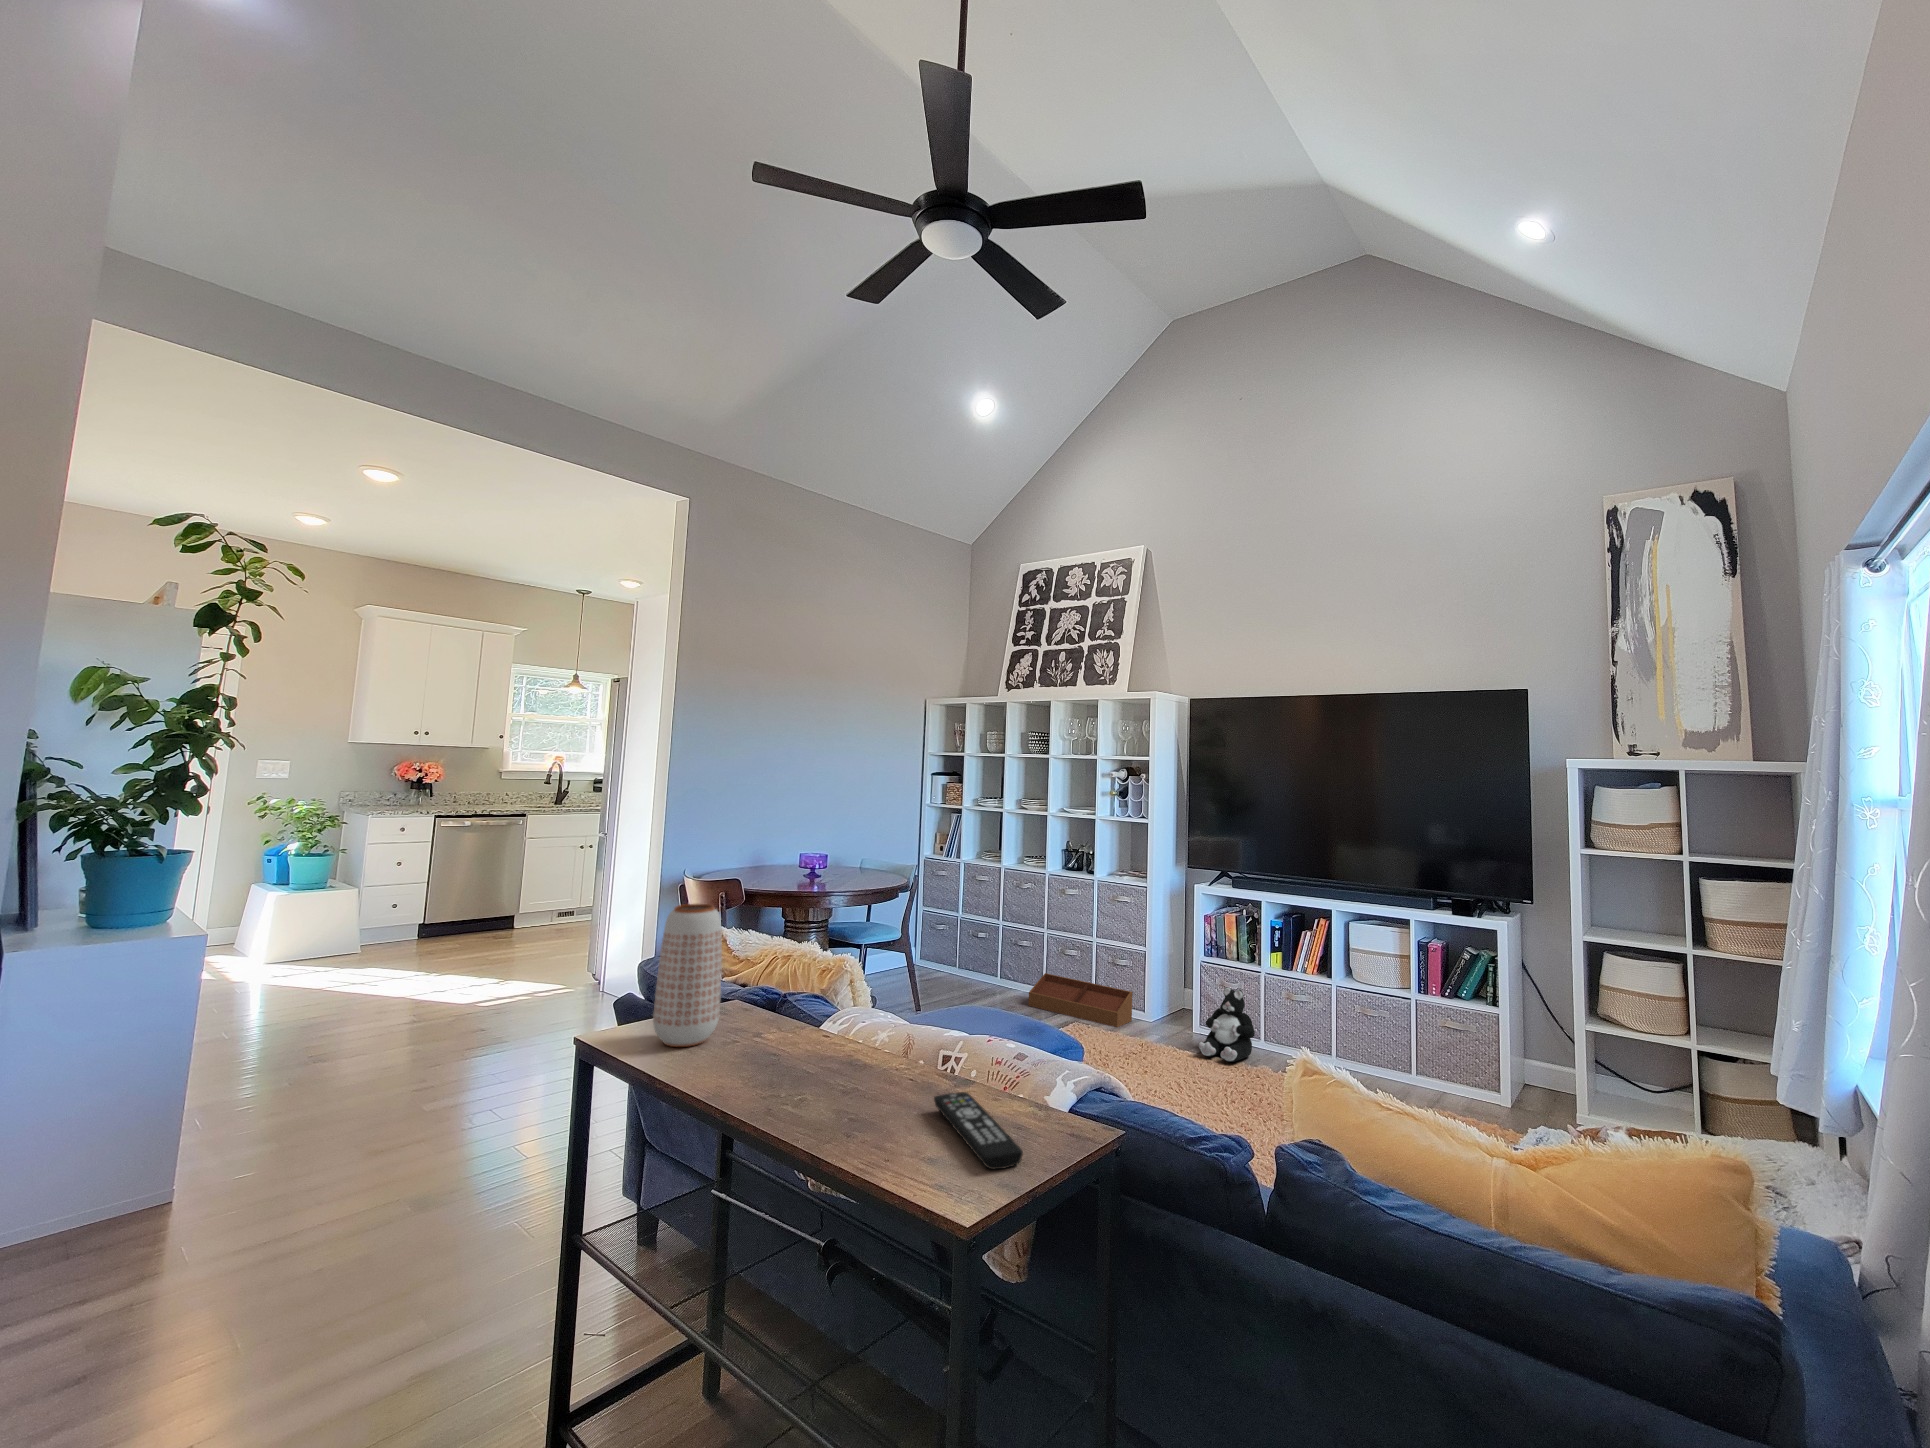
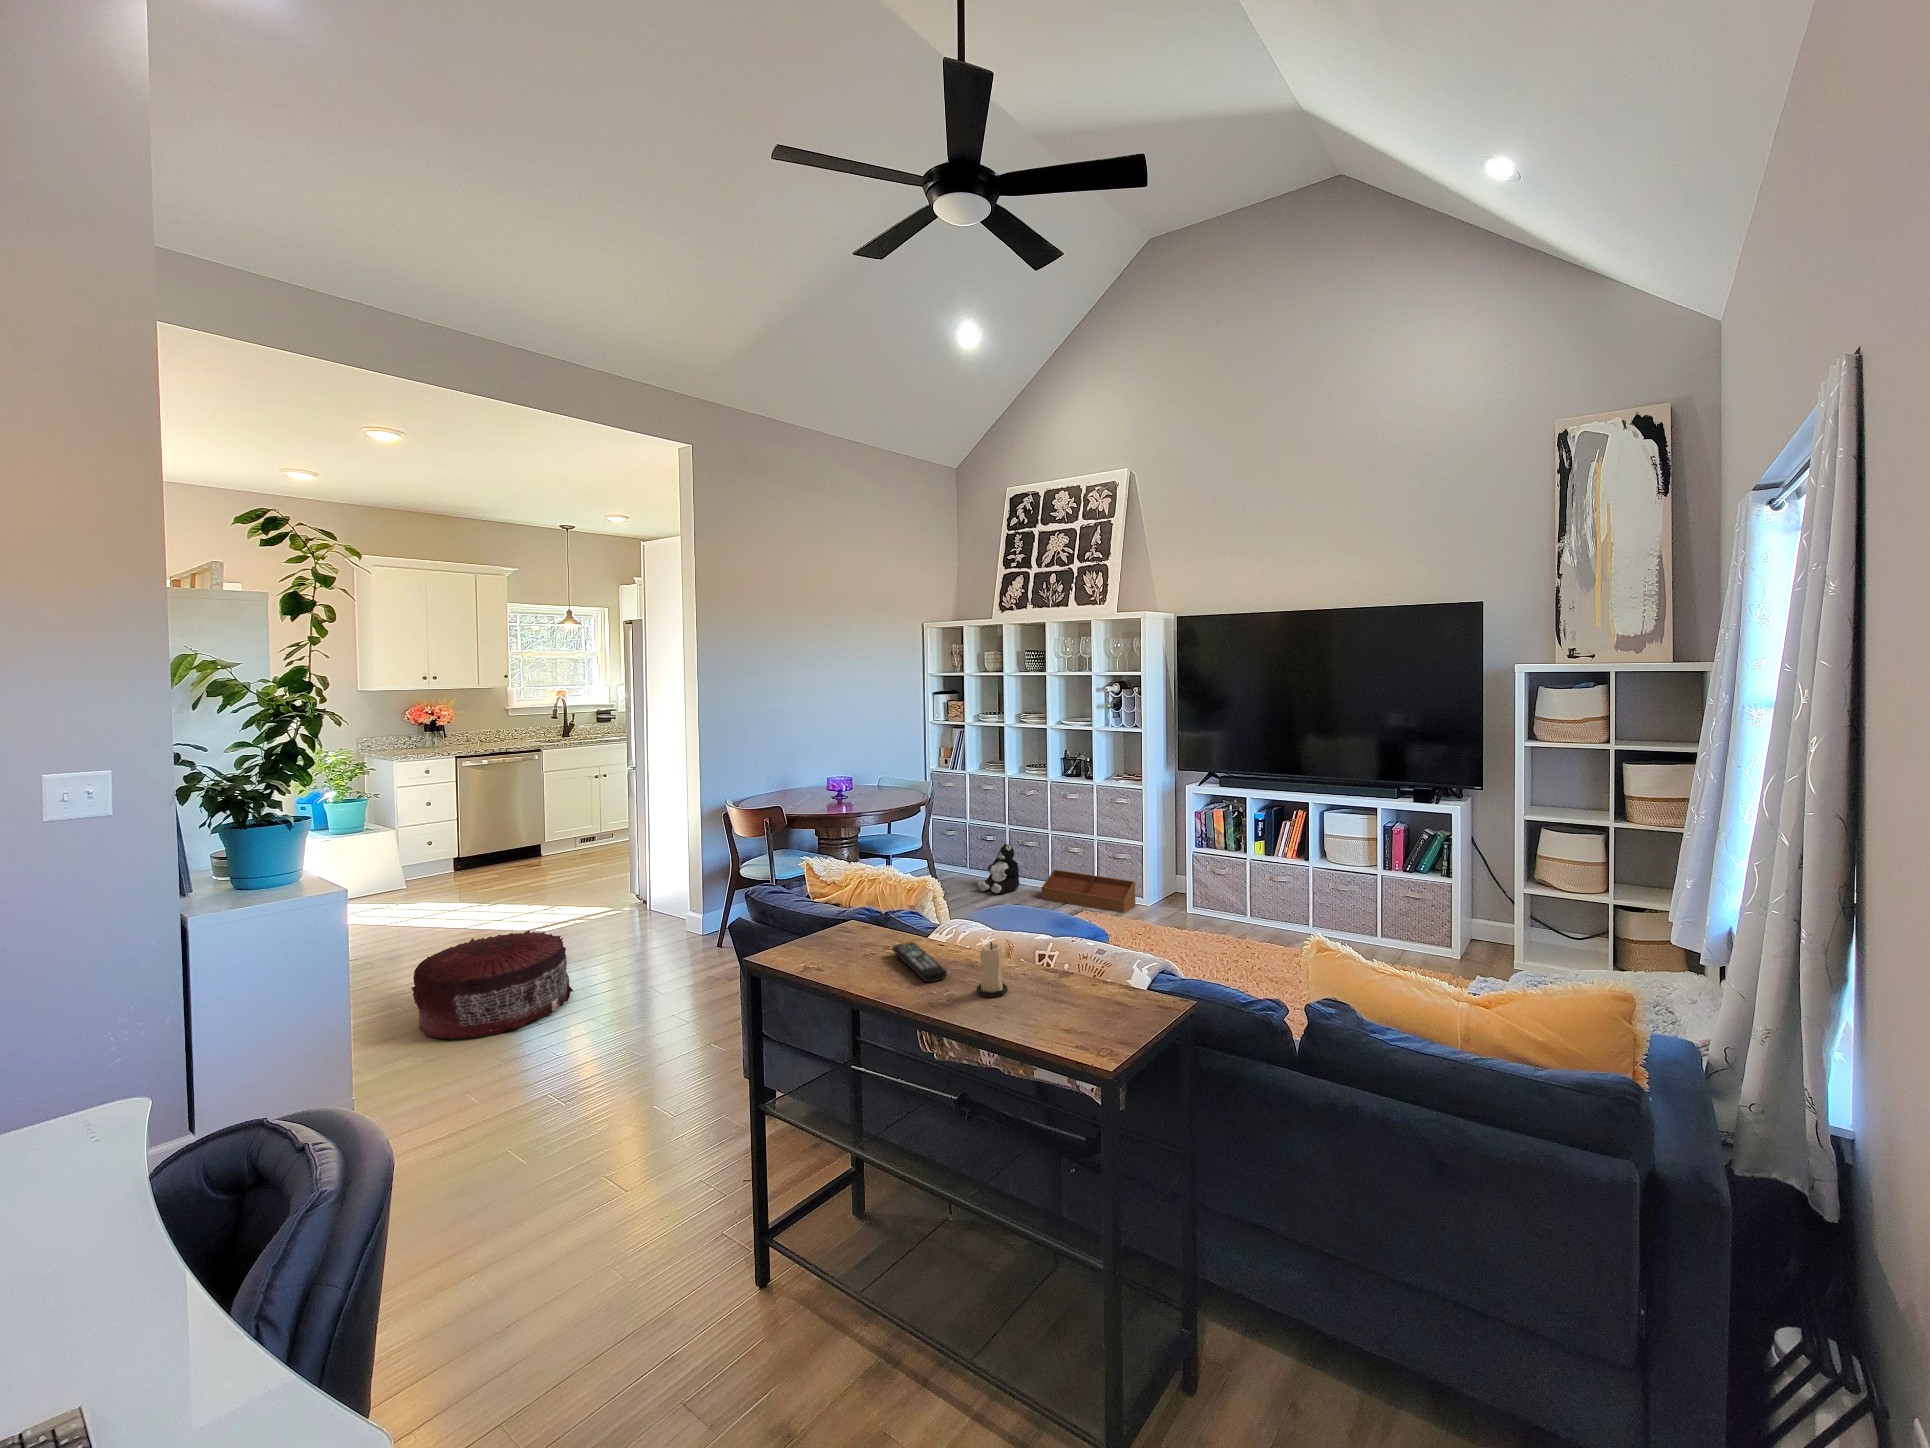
vase: present [653,904,722,1047] -> none [803,850,854,963]
plush toy: present [1199,987,1255,1062] -> present [978,842,1019,894]
pouf: none [288,998,477,1120] -> present [412,930,573,1040]
candle: none [841,1030,882,1107] -> present [977,942,1007,998]
remote control: present [934,1092,1023,1169] -> present [892,942,947,982]

